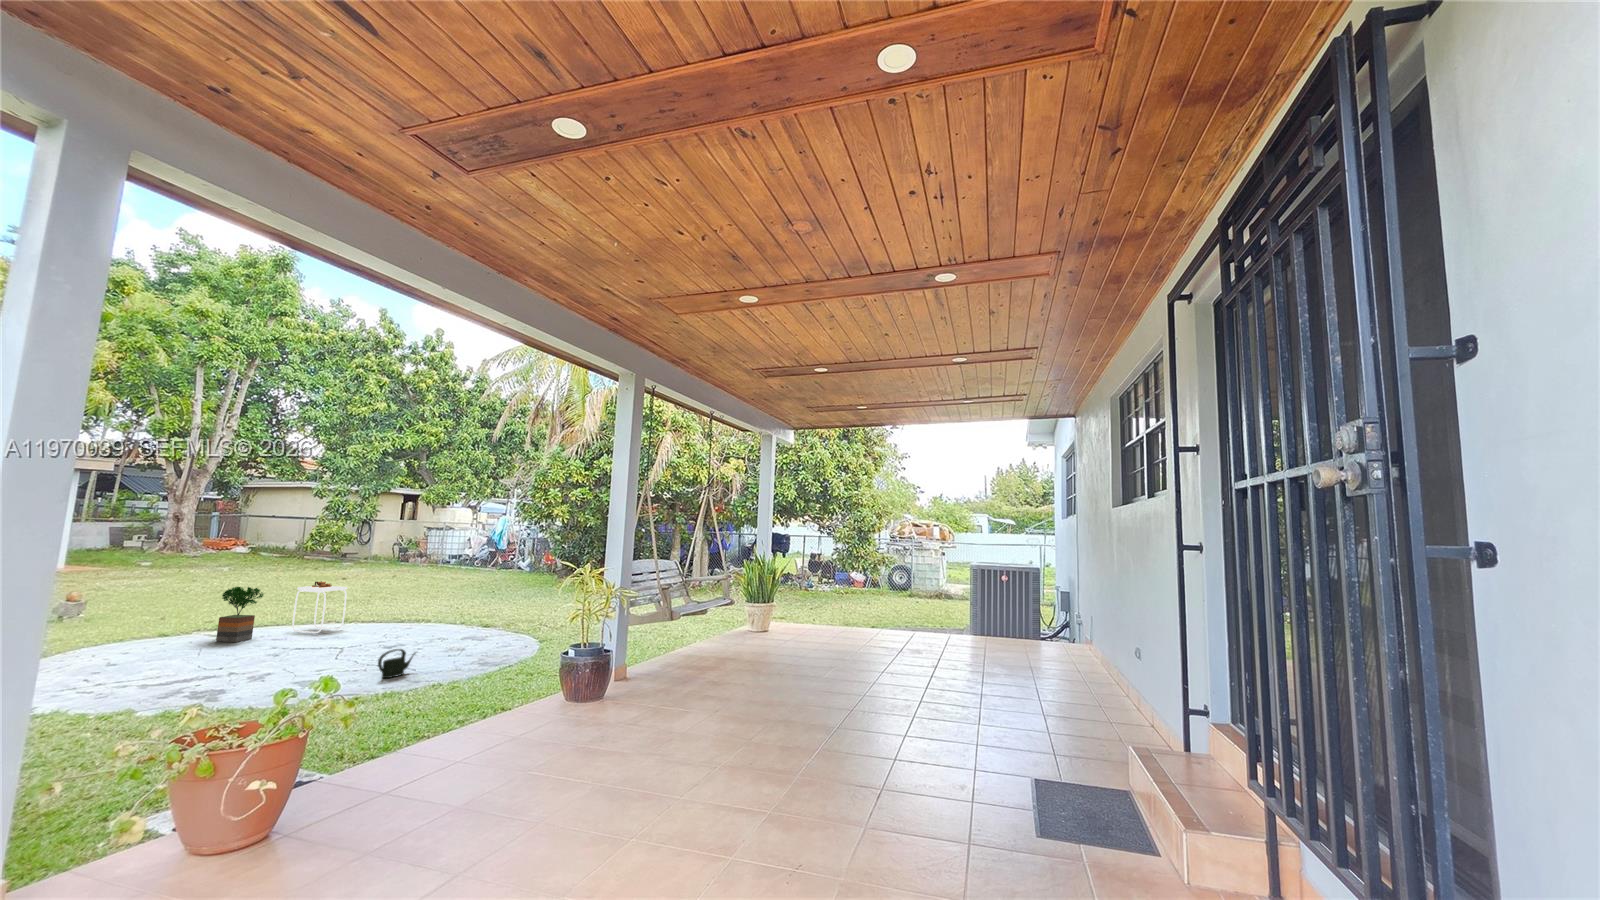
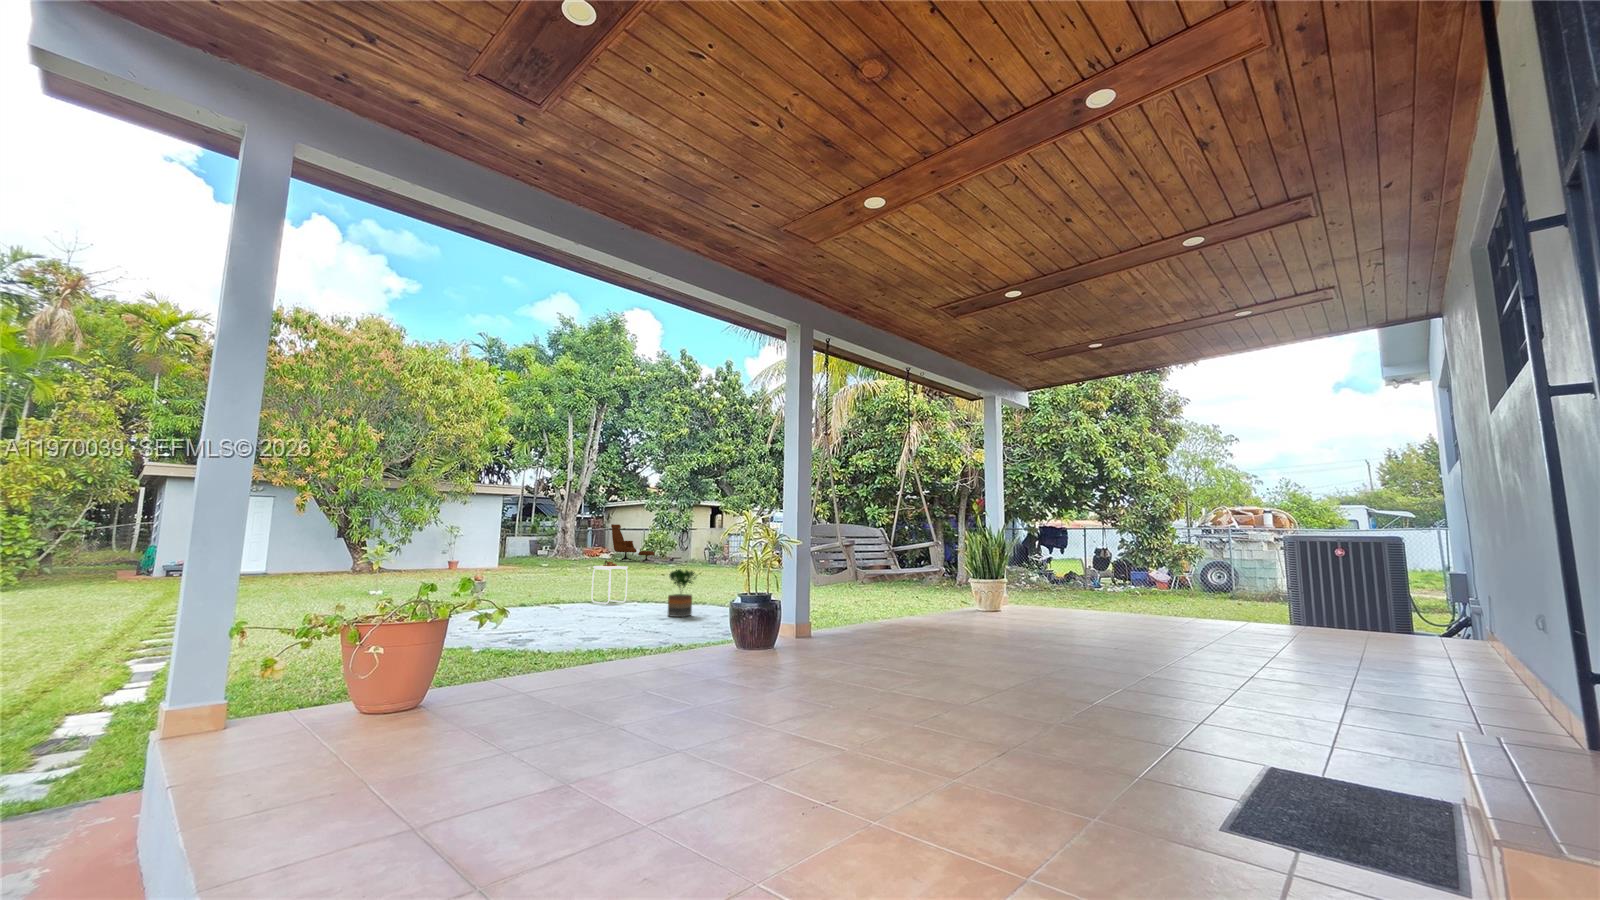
lounge chair: none [262,514,326,562] -> present [611,524,655,562]
potted tree: present [216,587,263,642] -> present [668,569,697,617]
watering can: present [378,649,416,678] -> none [619,610,654,635]

